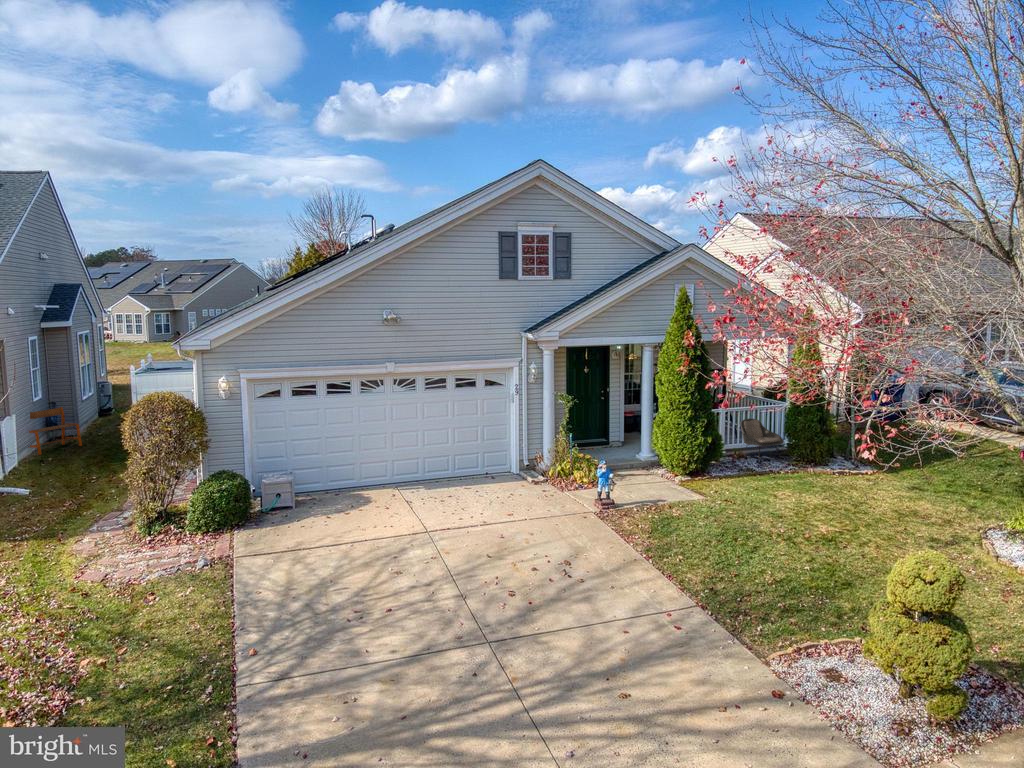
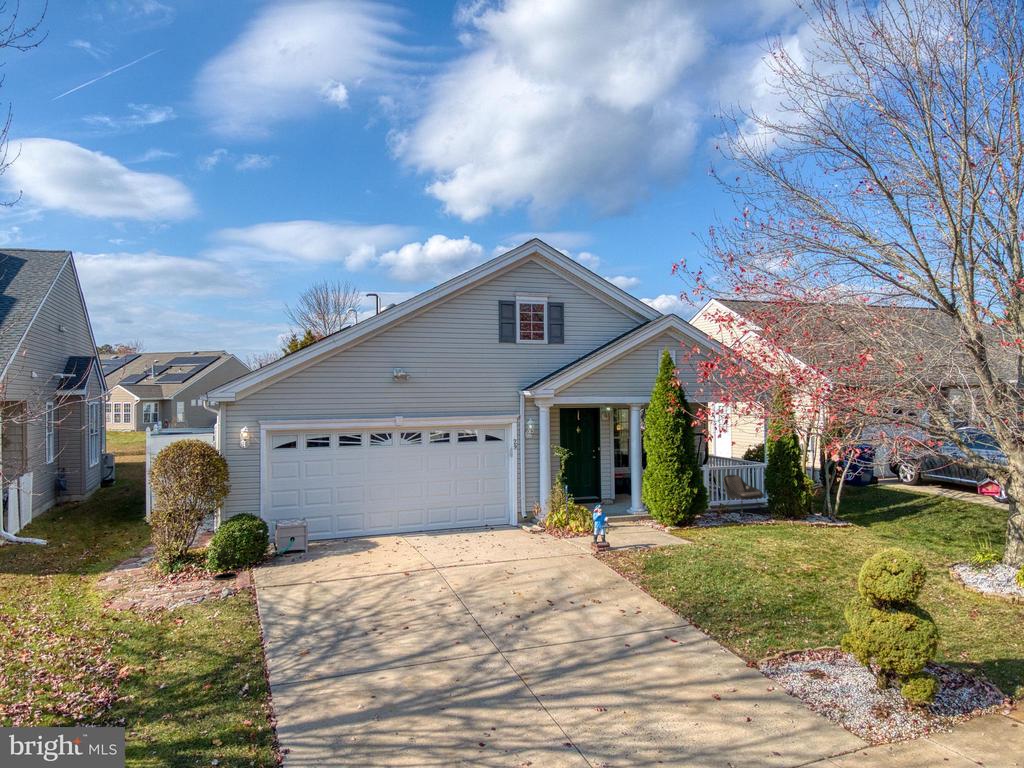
bench: present [28,407,82,455] -> none [46,467,101,511]
potted tree: none [192,503,220,545] -> present [214,541,237,580]

